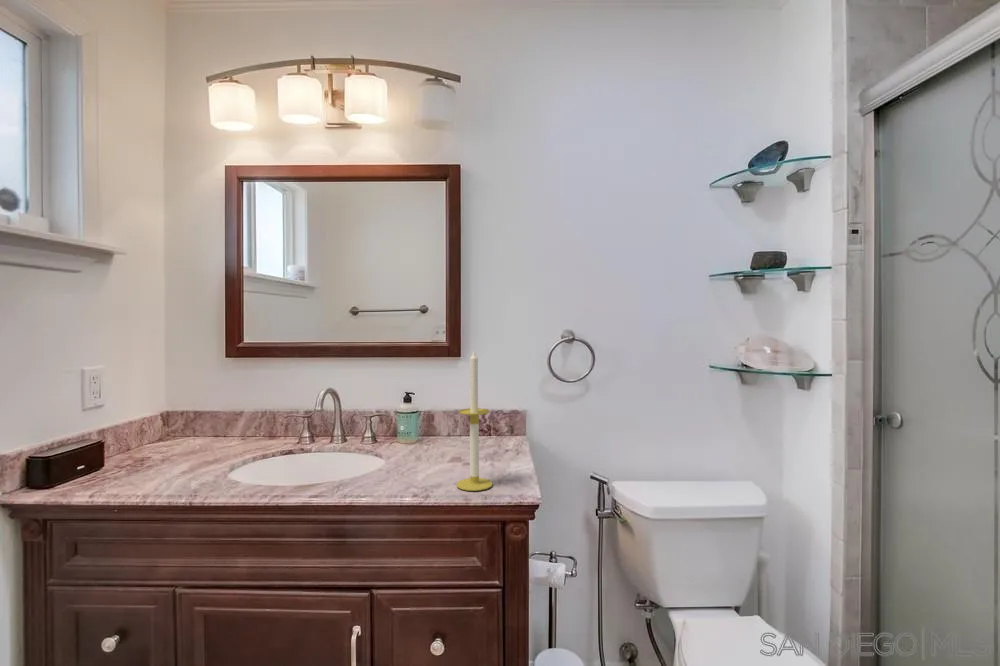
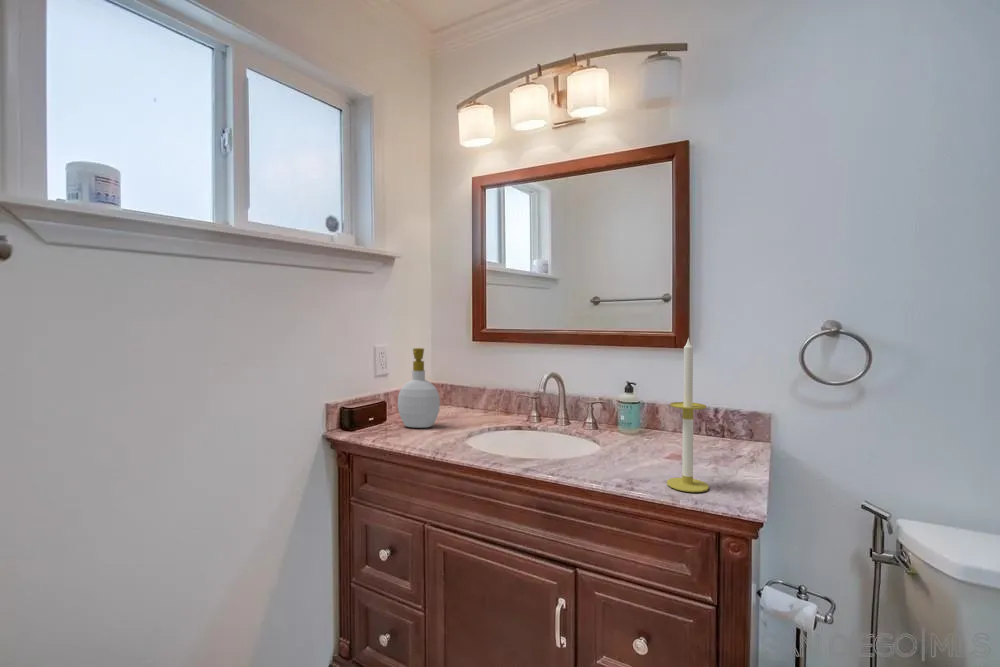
soap bottle: none [121,367,186,468] -> present [398,348,440,428]

